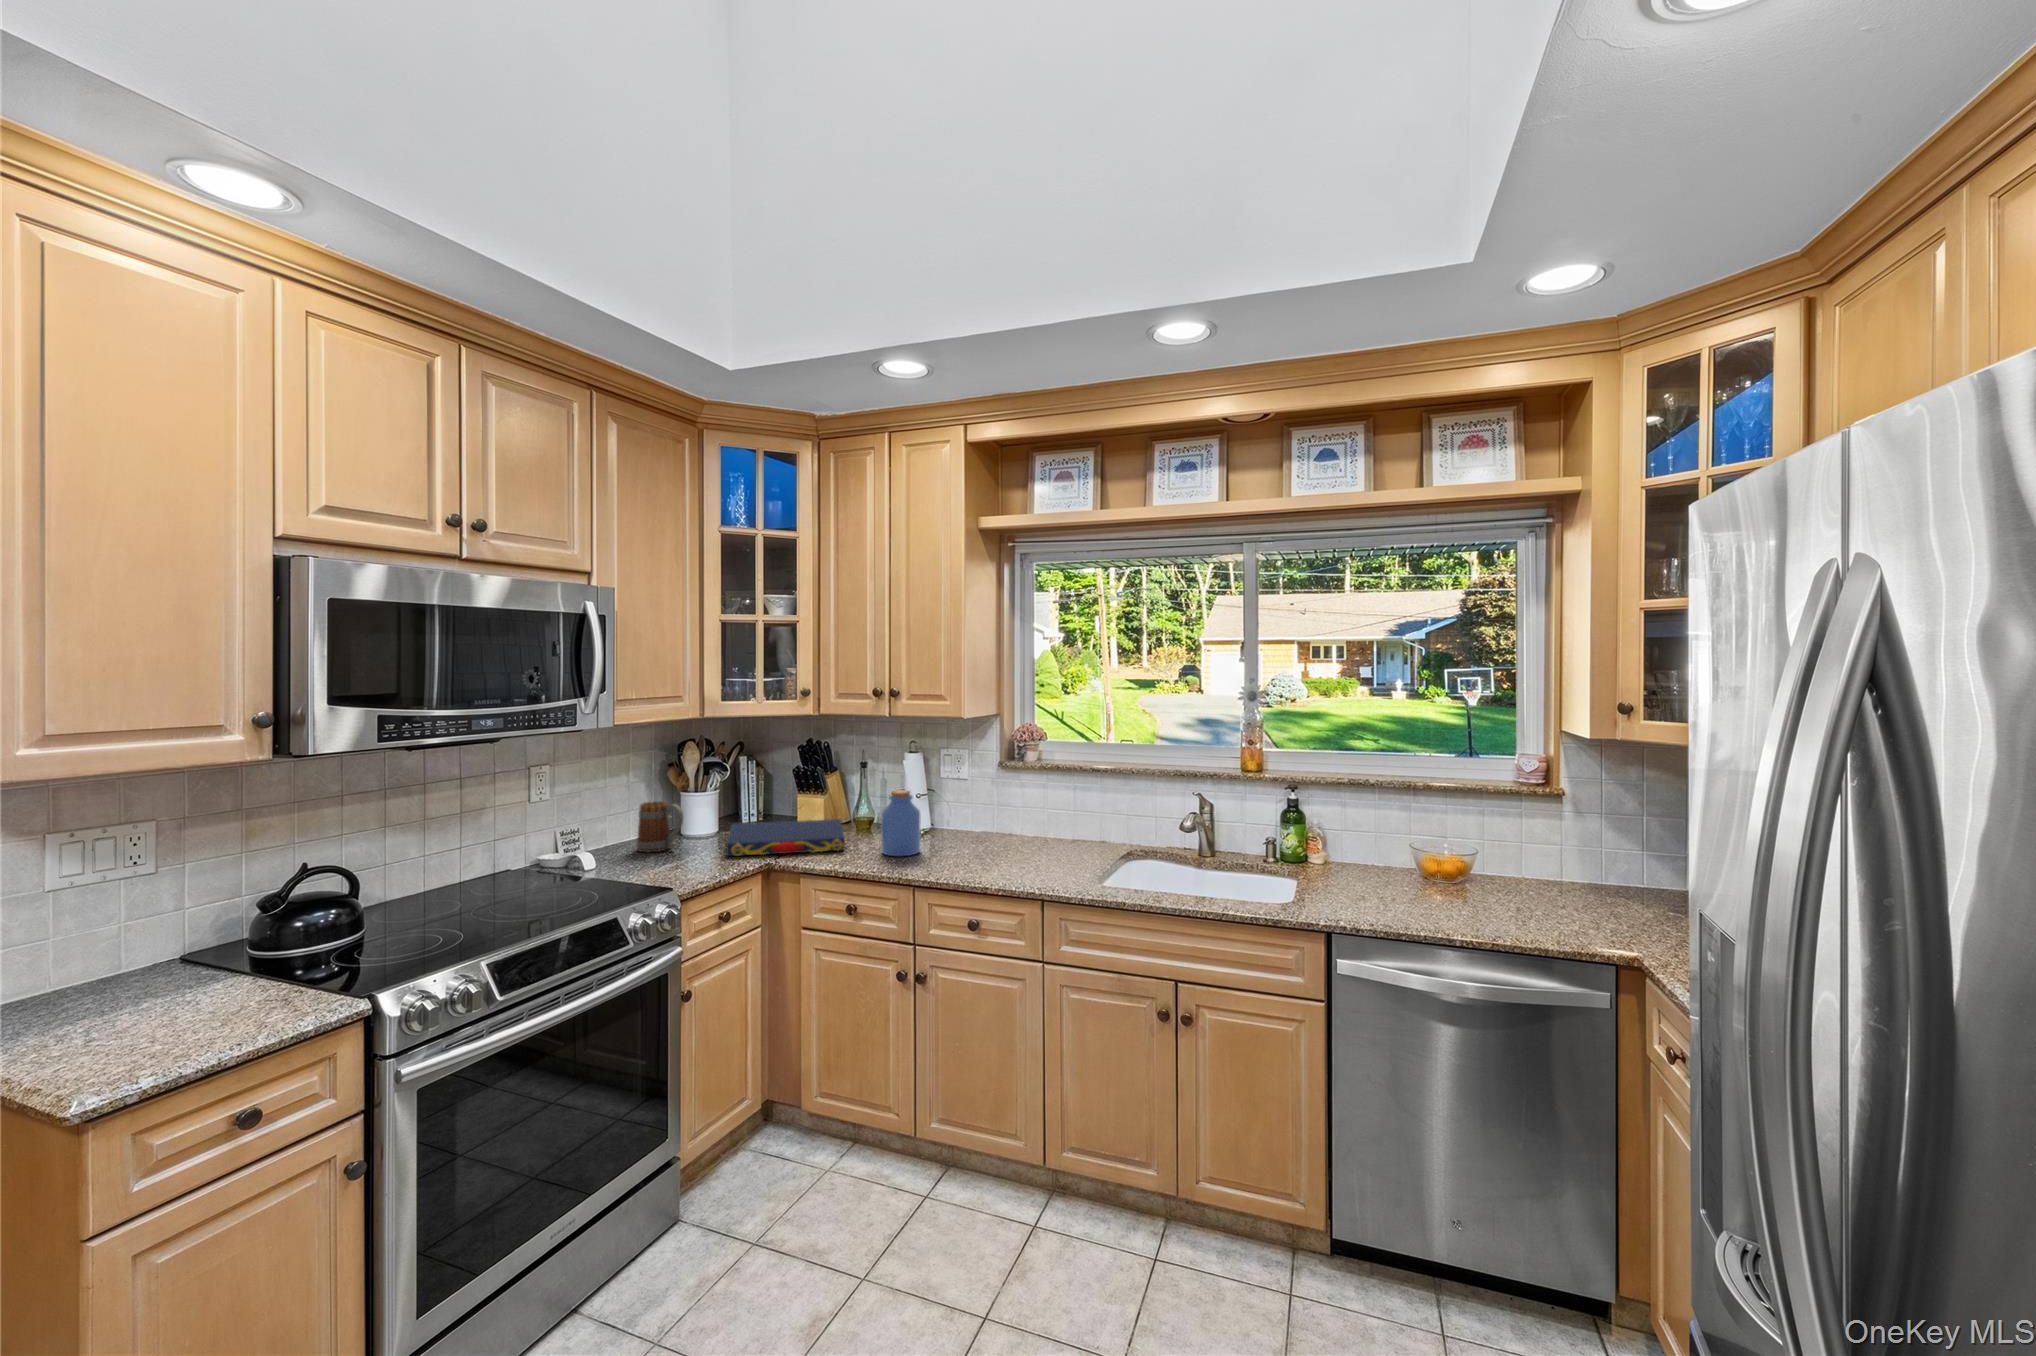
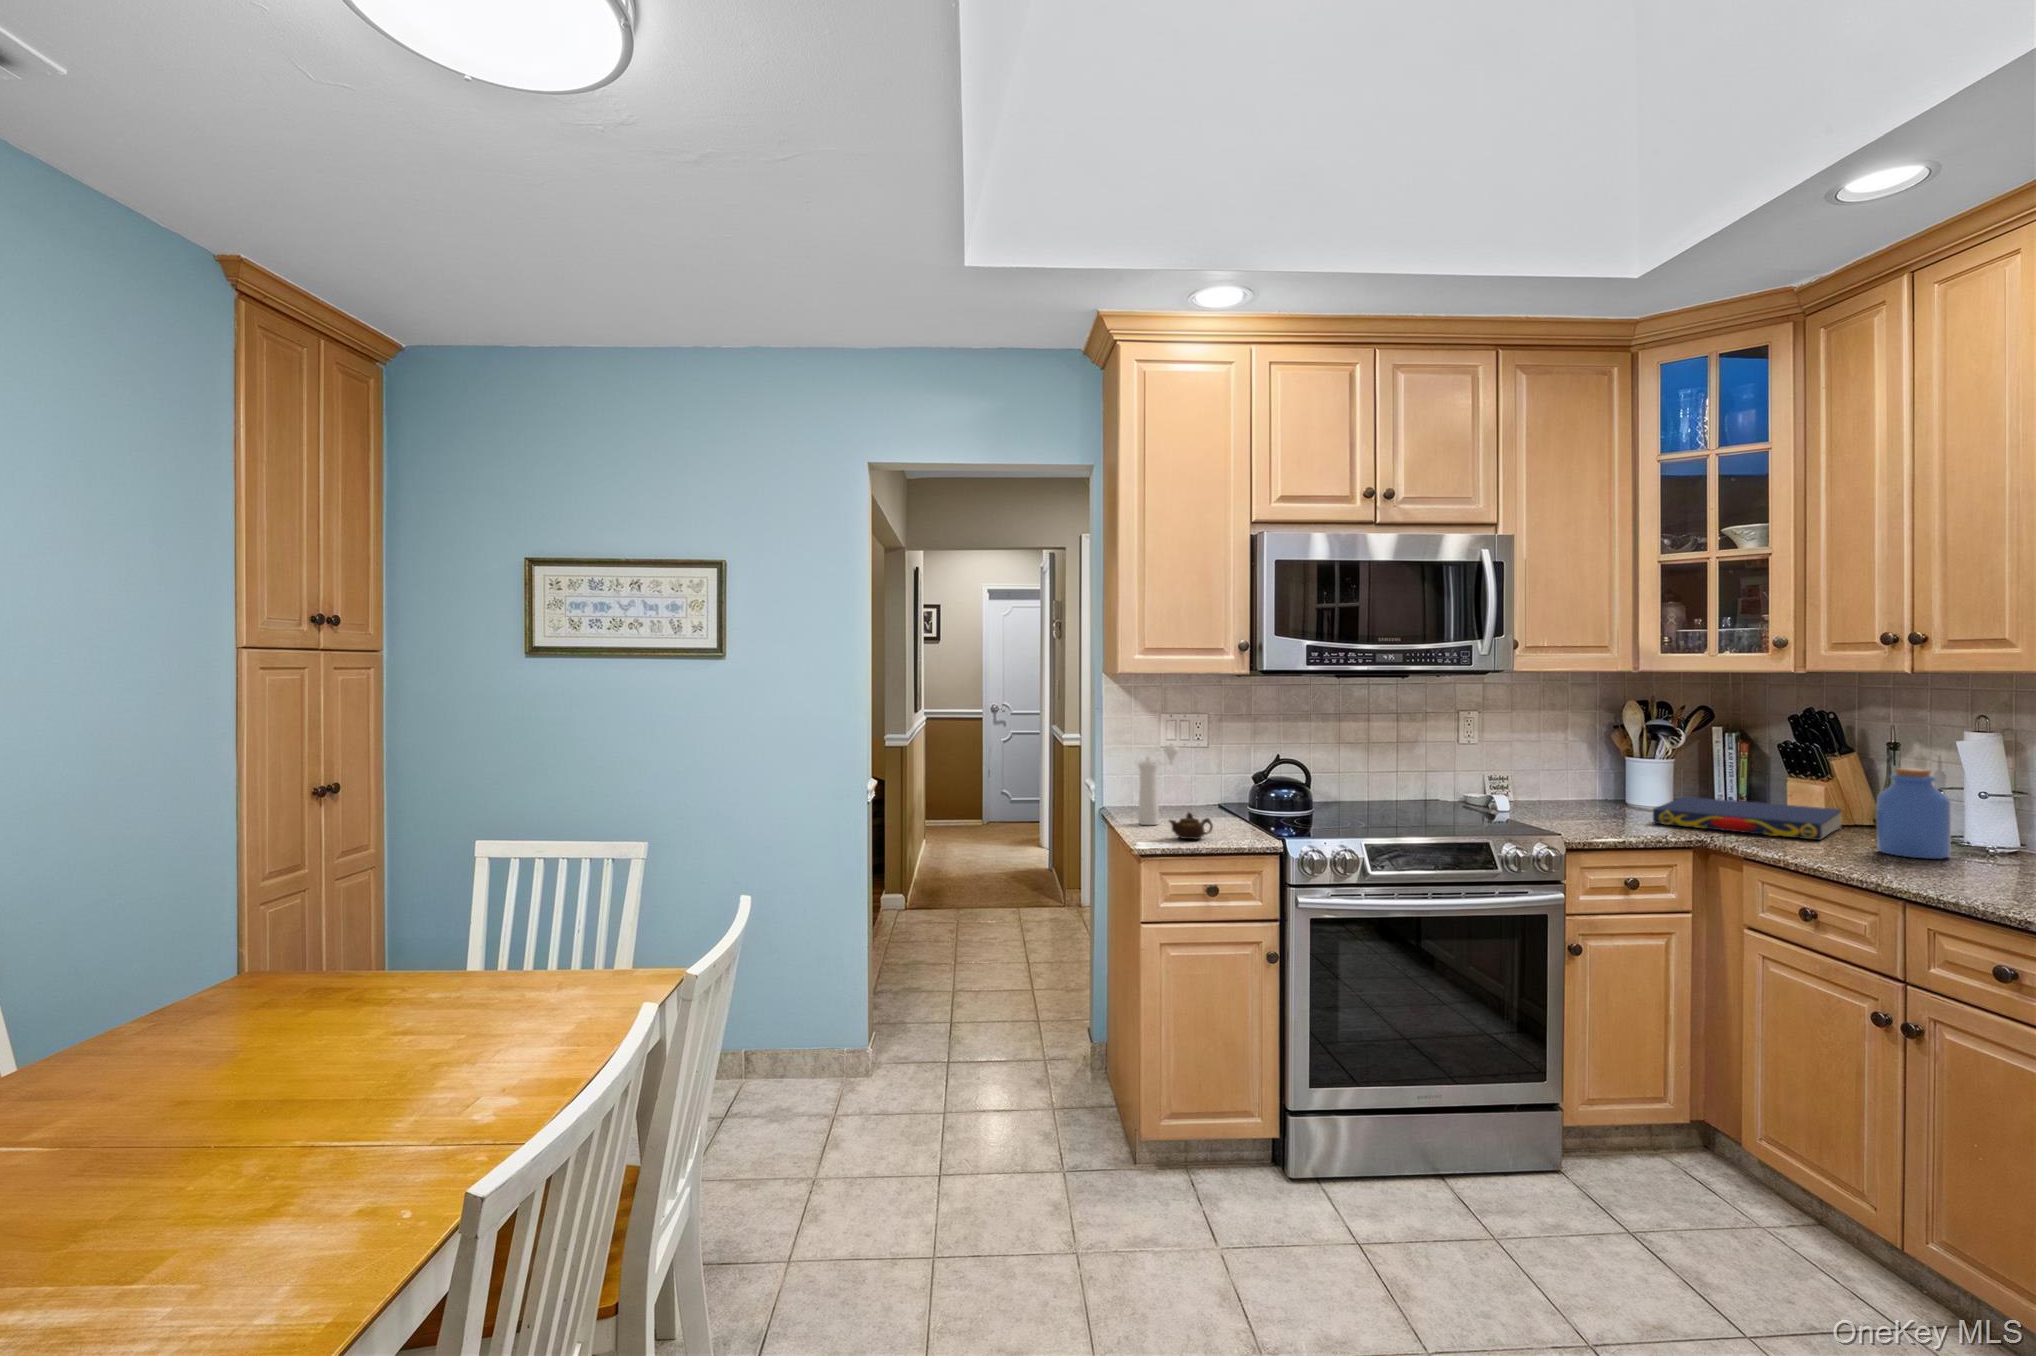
mug: present [636,801,683,852] -> none [1562,759,1611,811]
pepper mill: none [50,879,138,1031] -> present [1138,745,1178,825]
teapot: none [155,992,245,1041] -> present [1169,813,1213,839]

